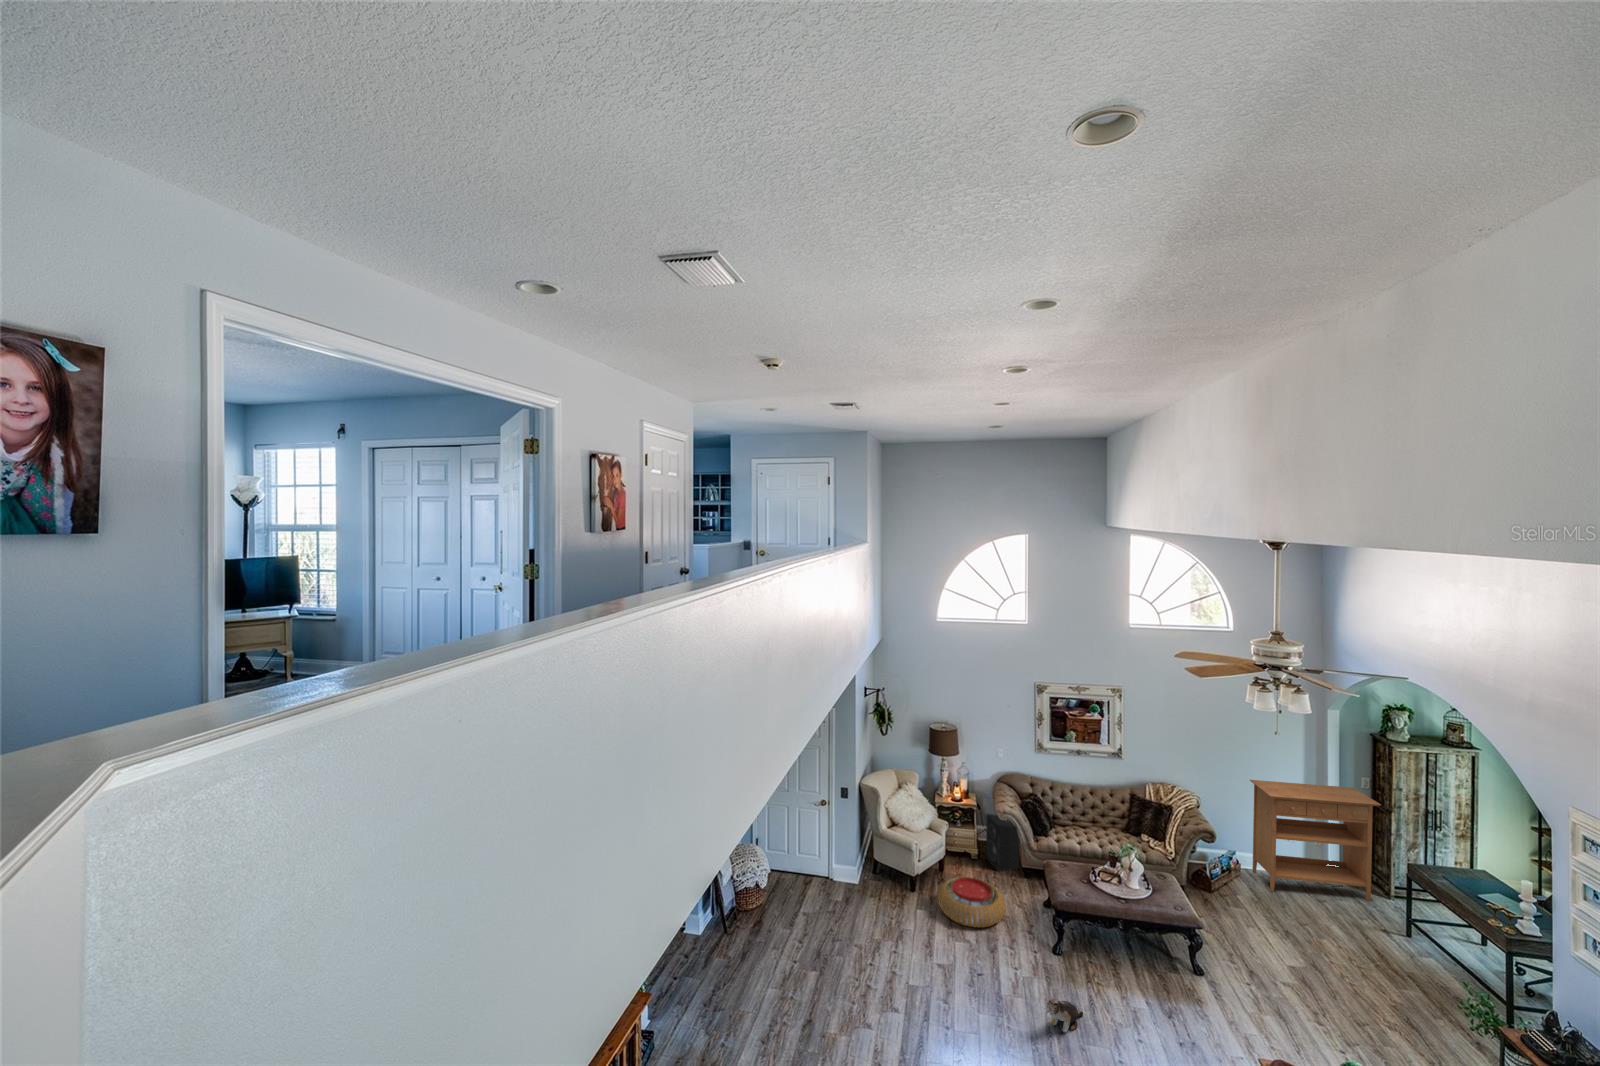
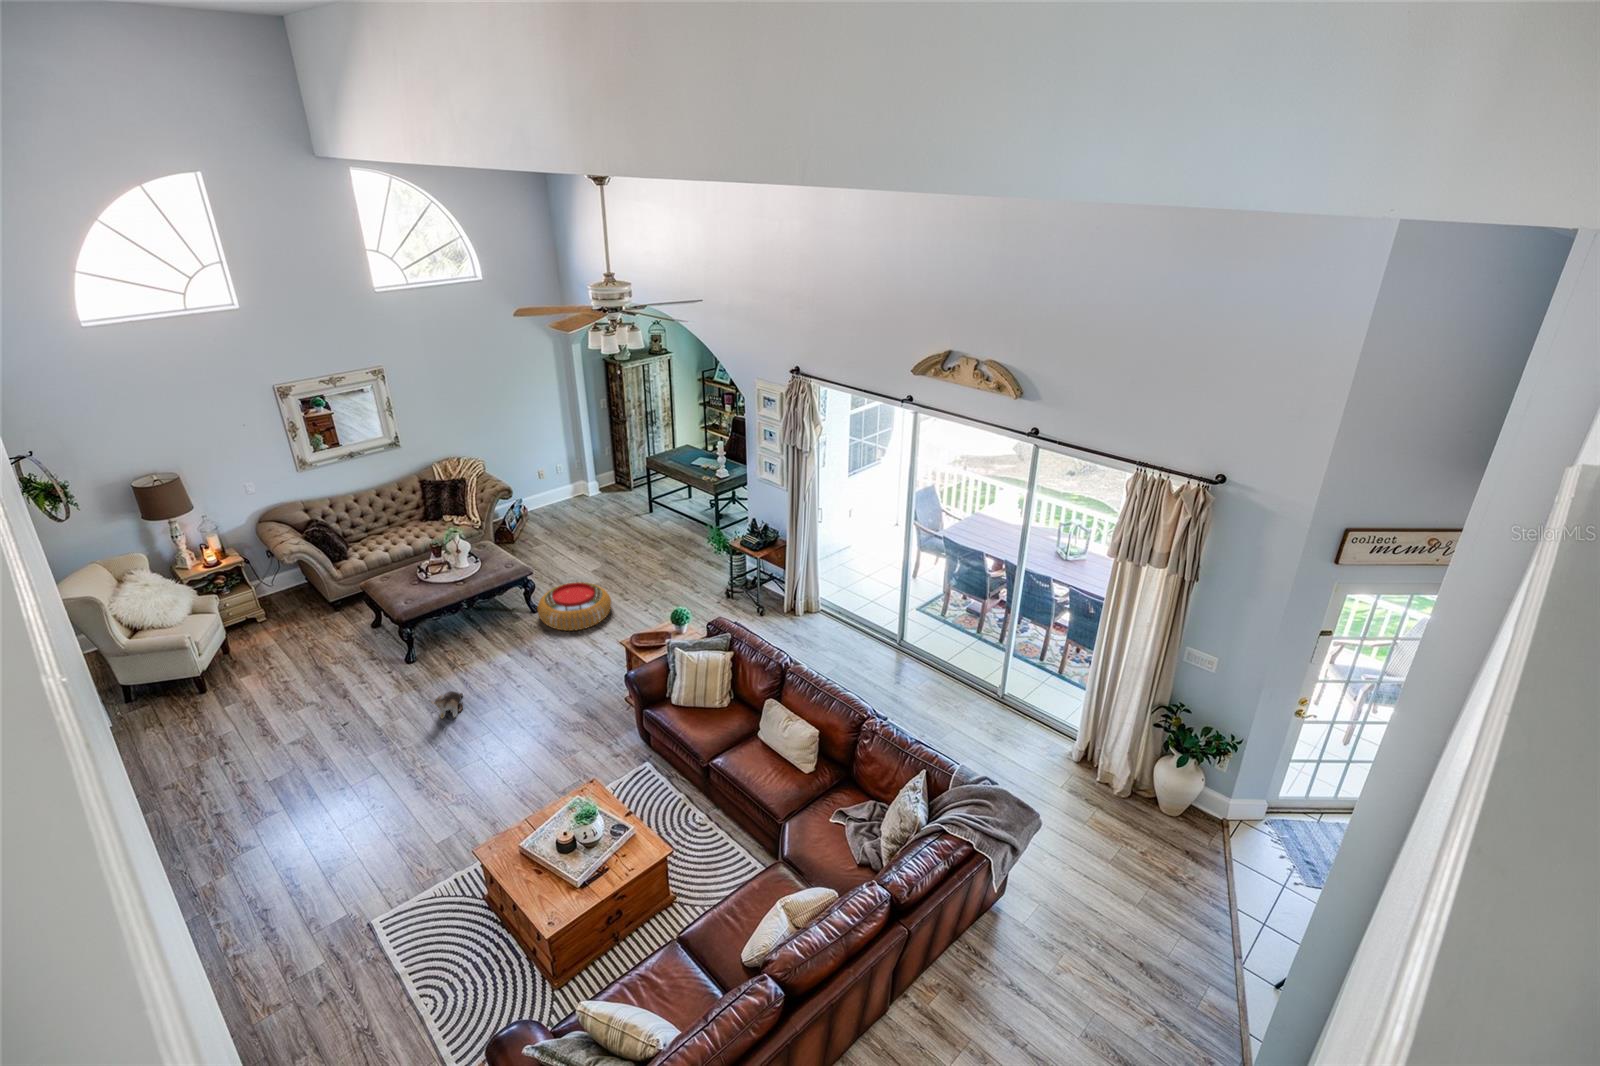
console table: present [1250,780,1381,901] -> none [523,410,621,521]
speaker: present [986,814,1020,872] -> none [262,559,323,622]
pouf: present [938,877,1005,928] -> present [537,582,611,631]

